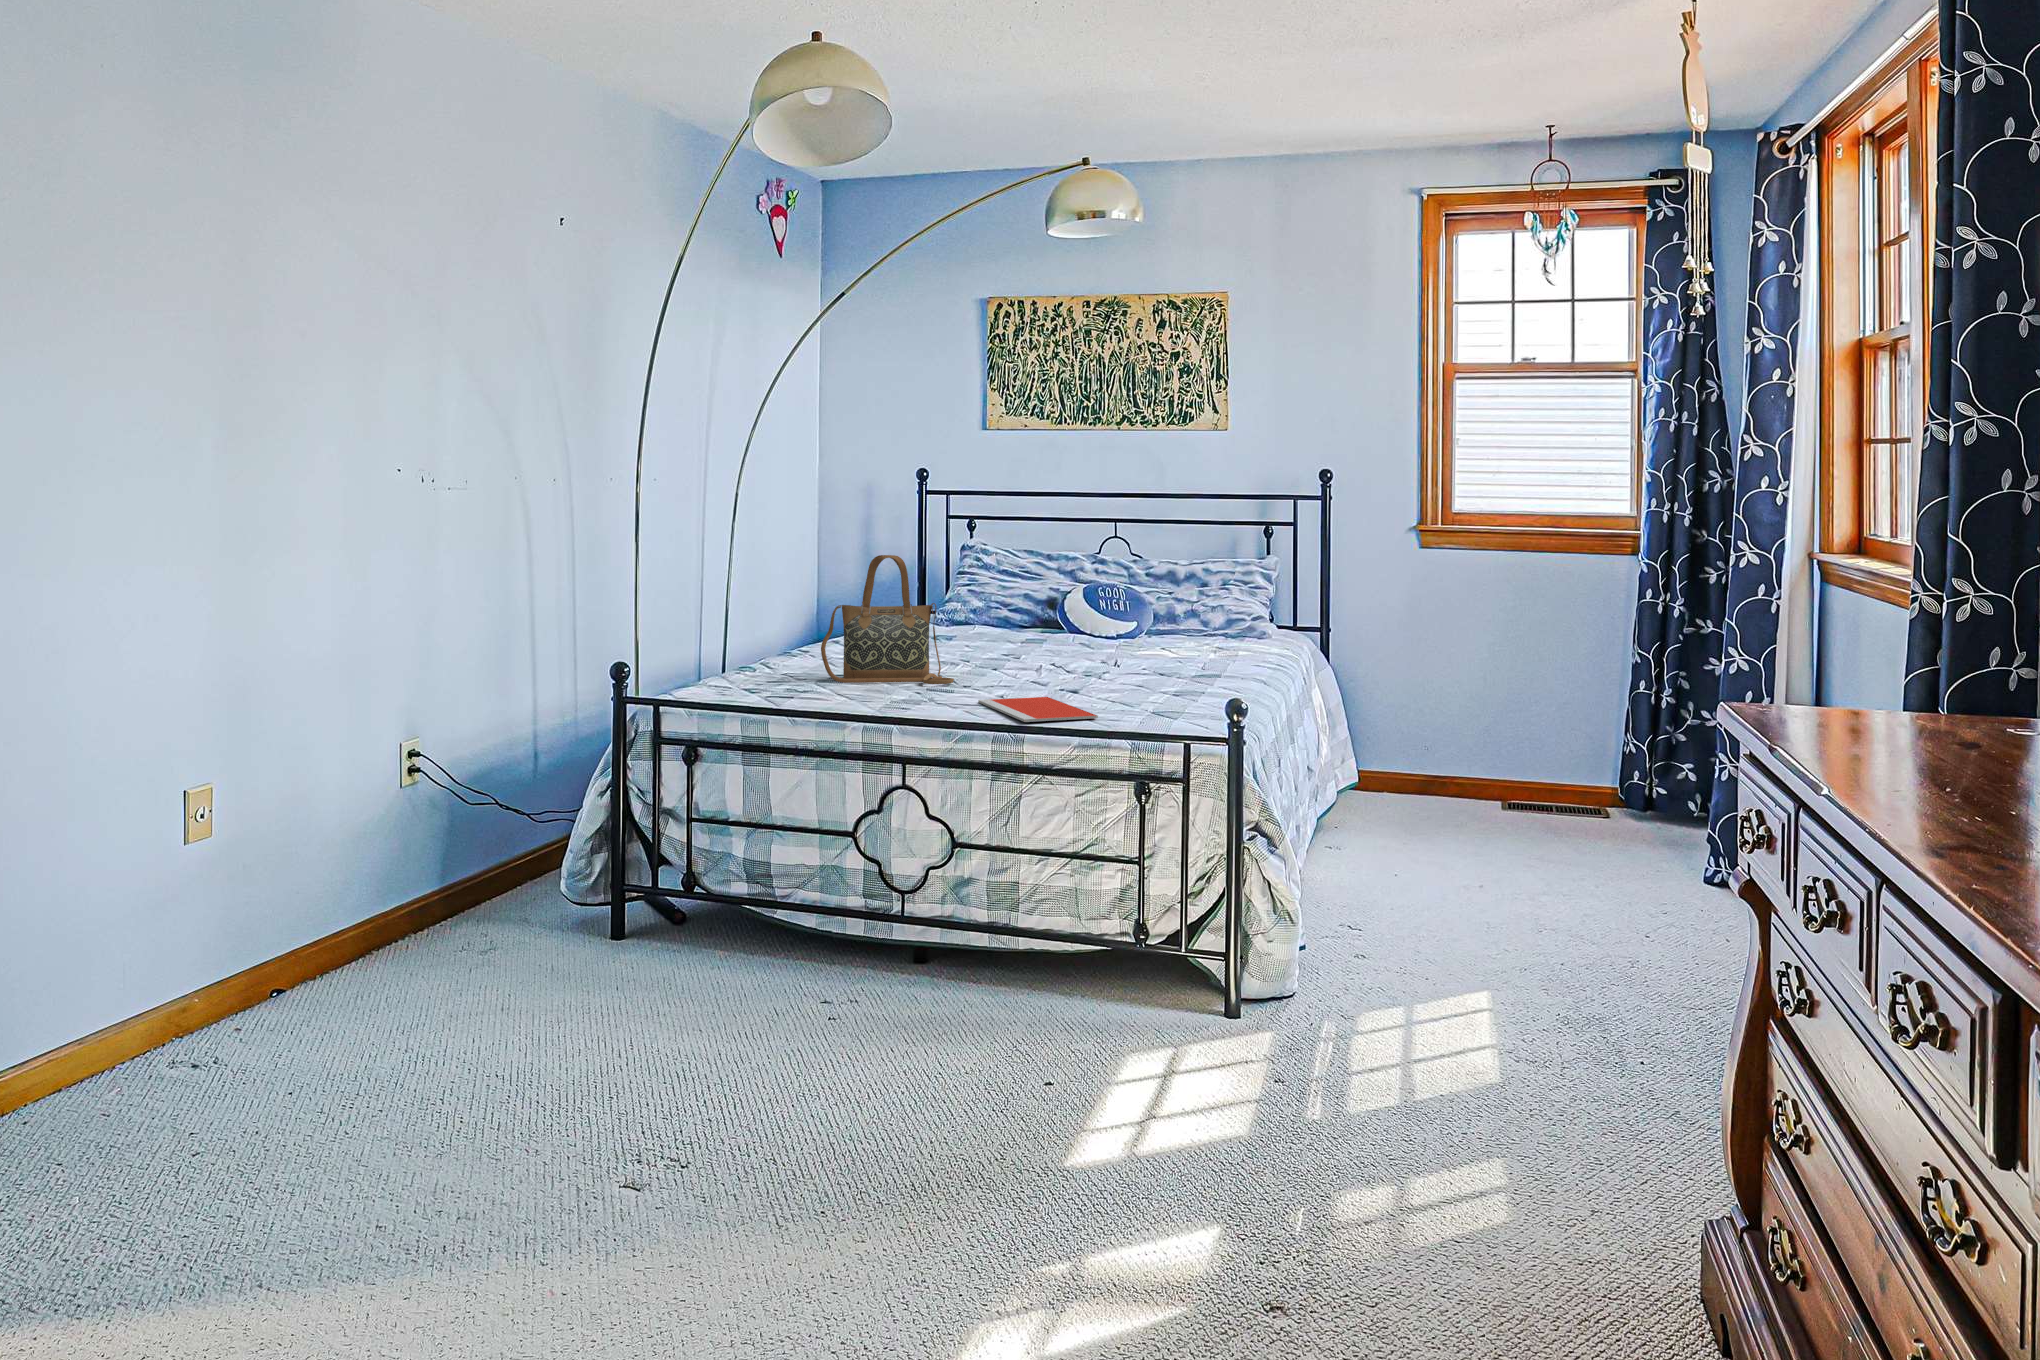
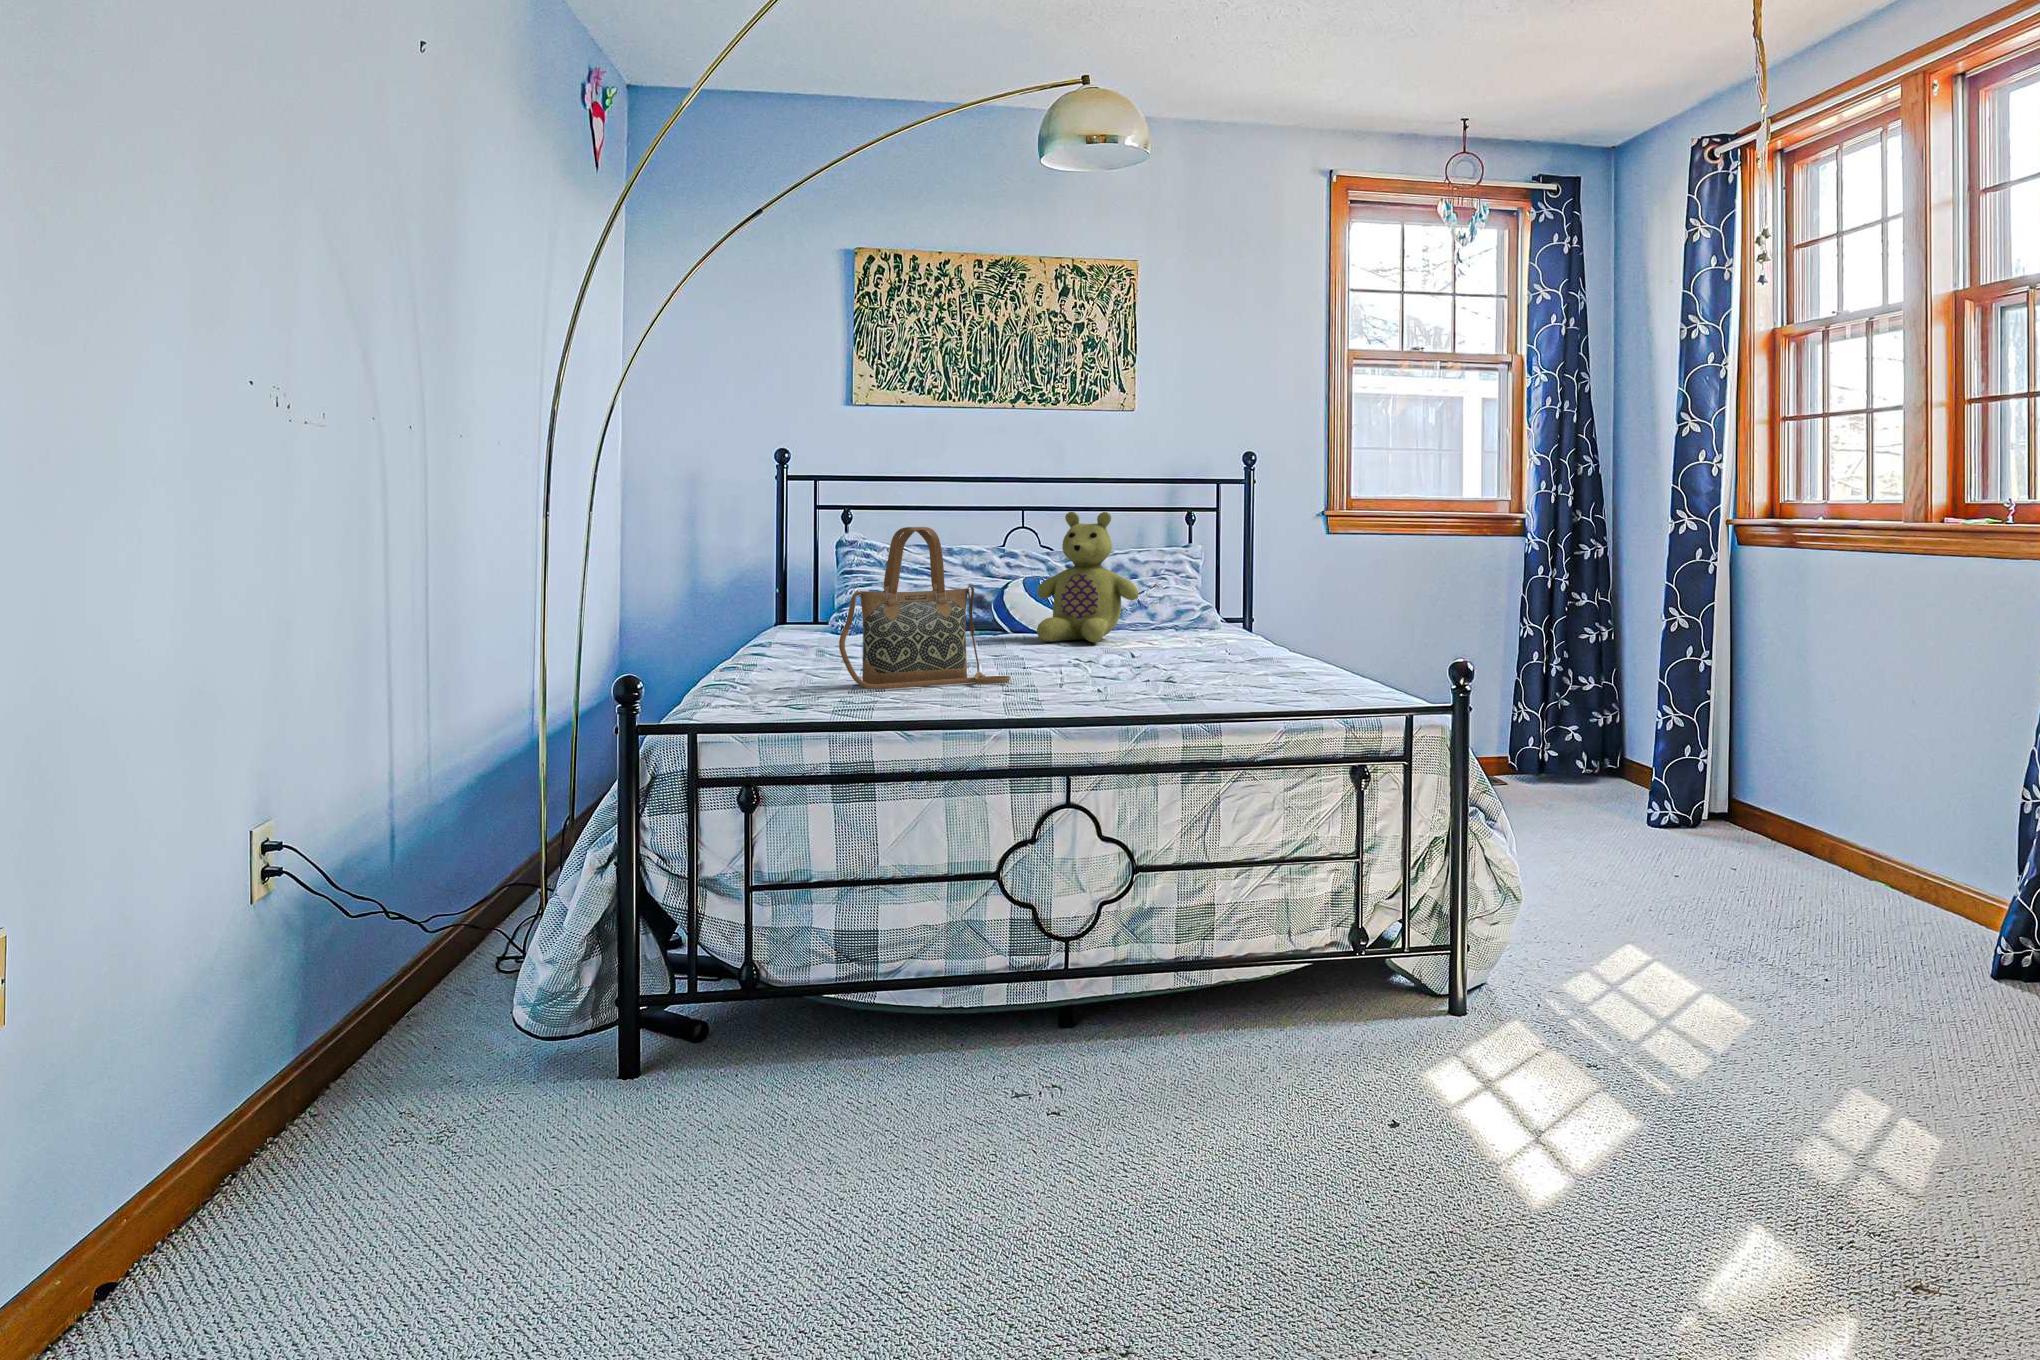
stuffed bear: none [1063,532,1156,650] -> present [1037,512,1139,642]
notebook: present [978,697,1098,722] -> none [1085,687,1258,712]

